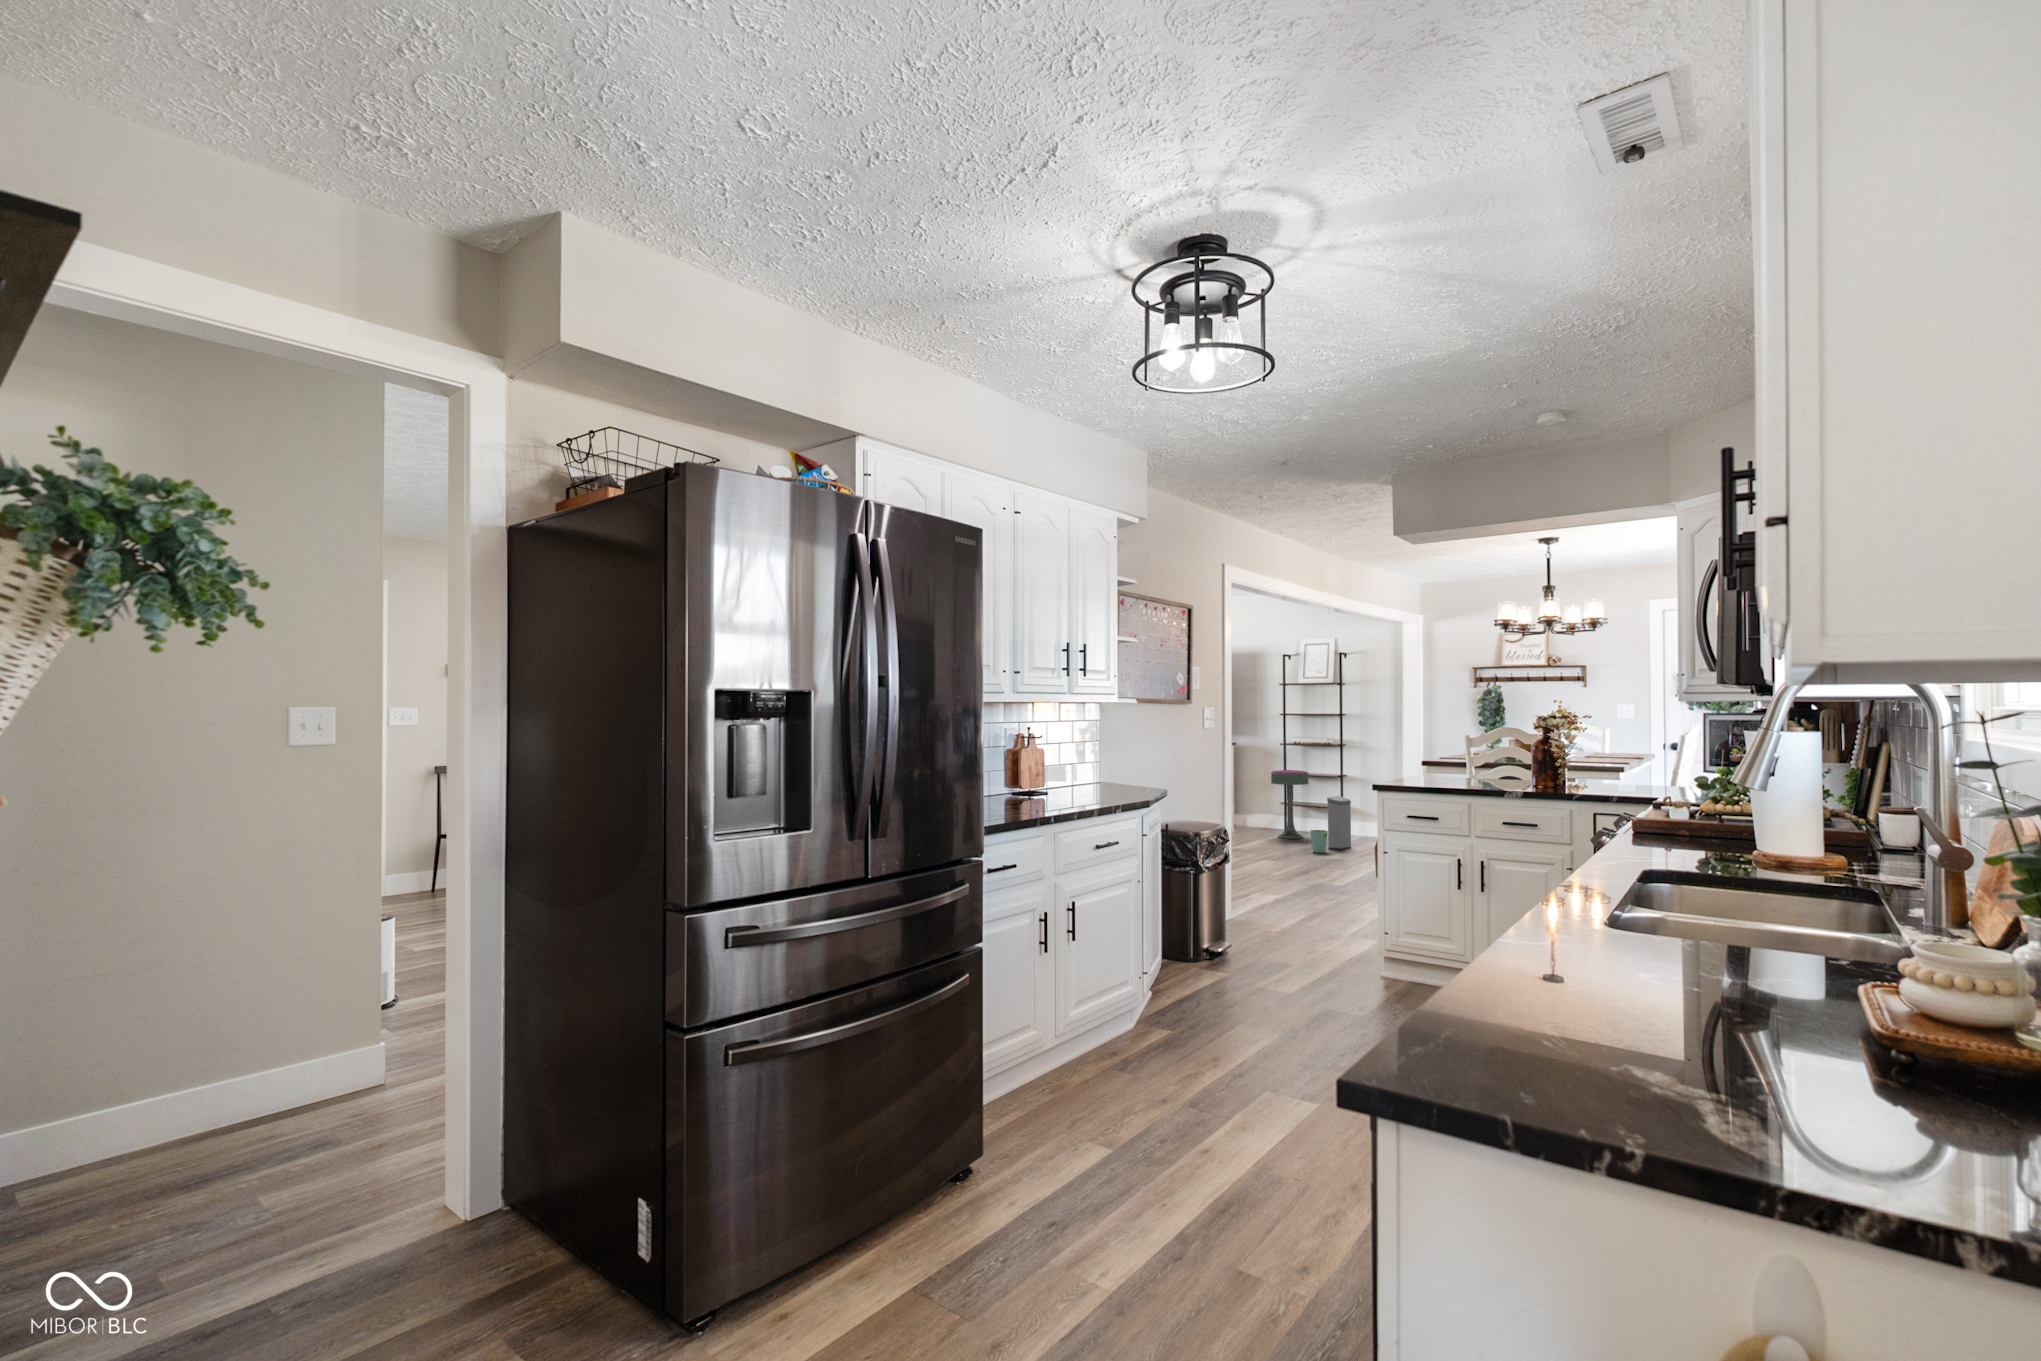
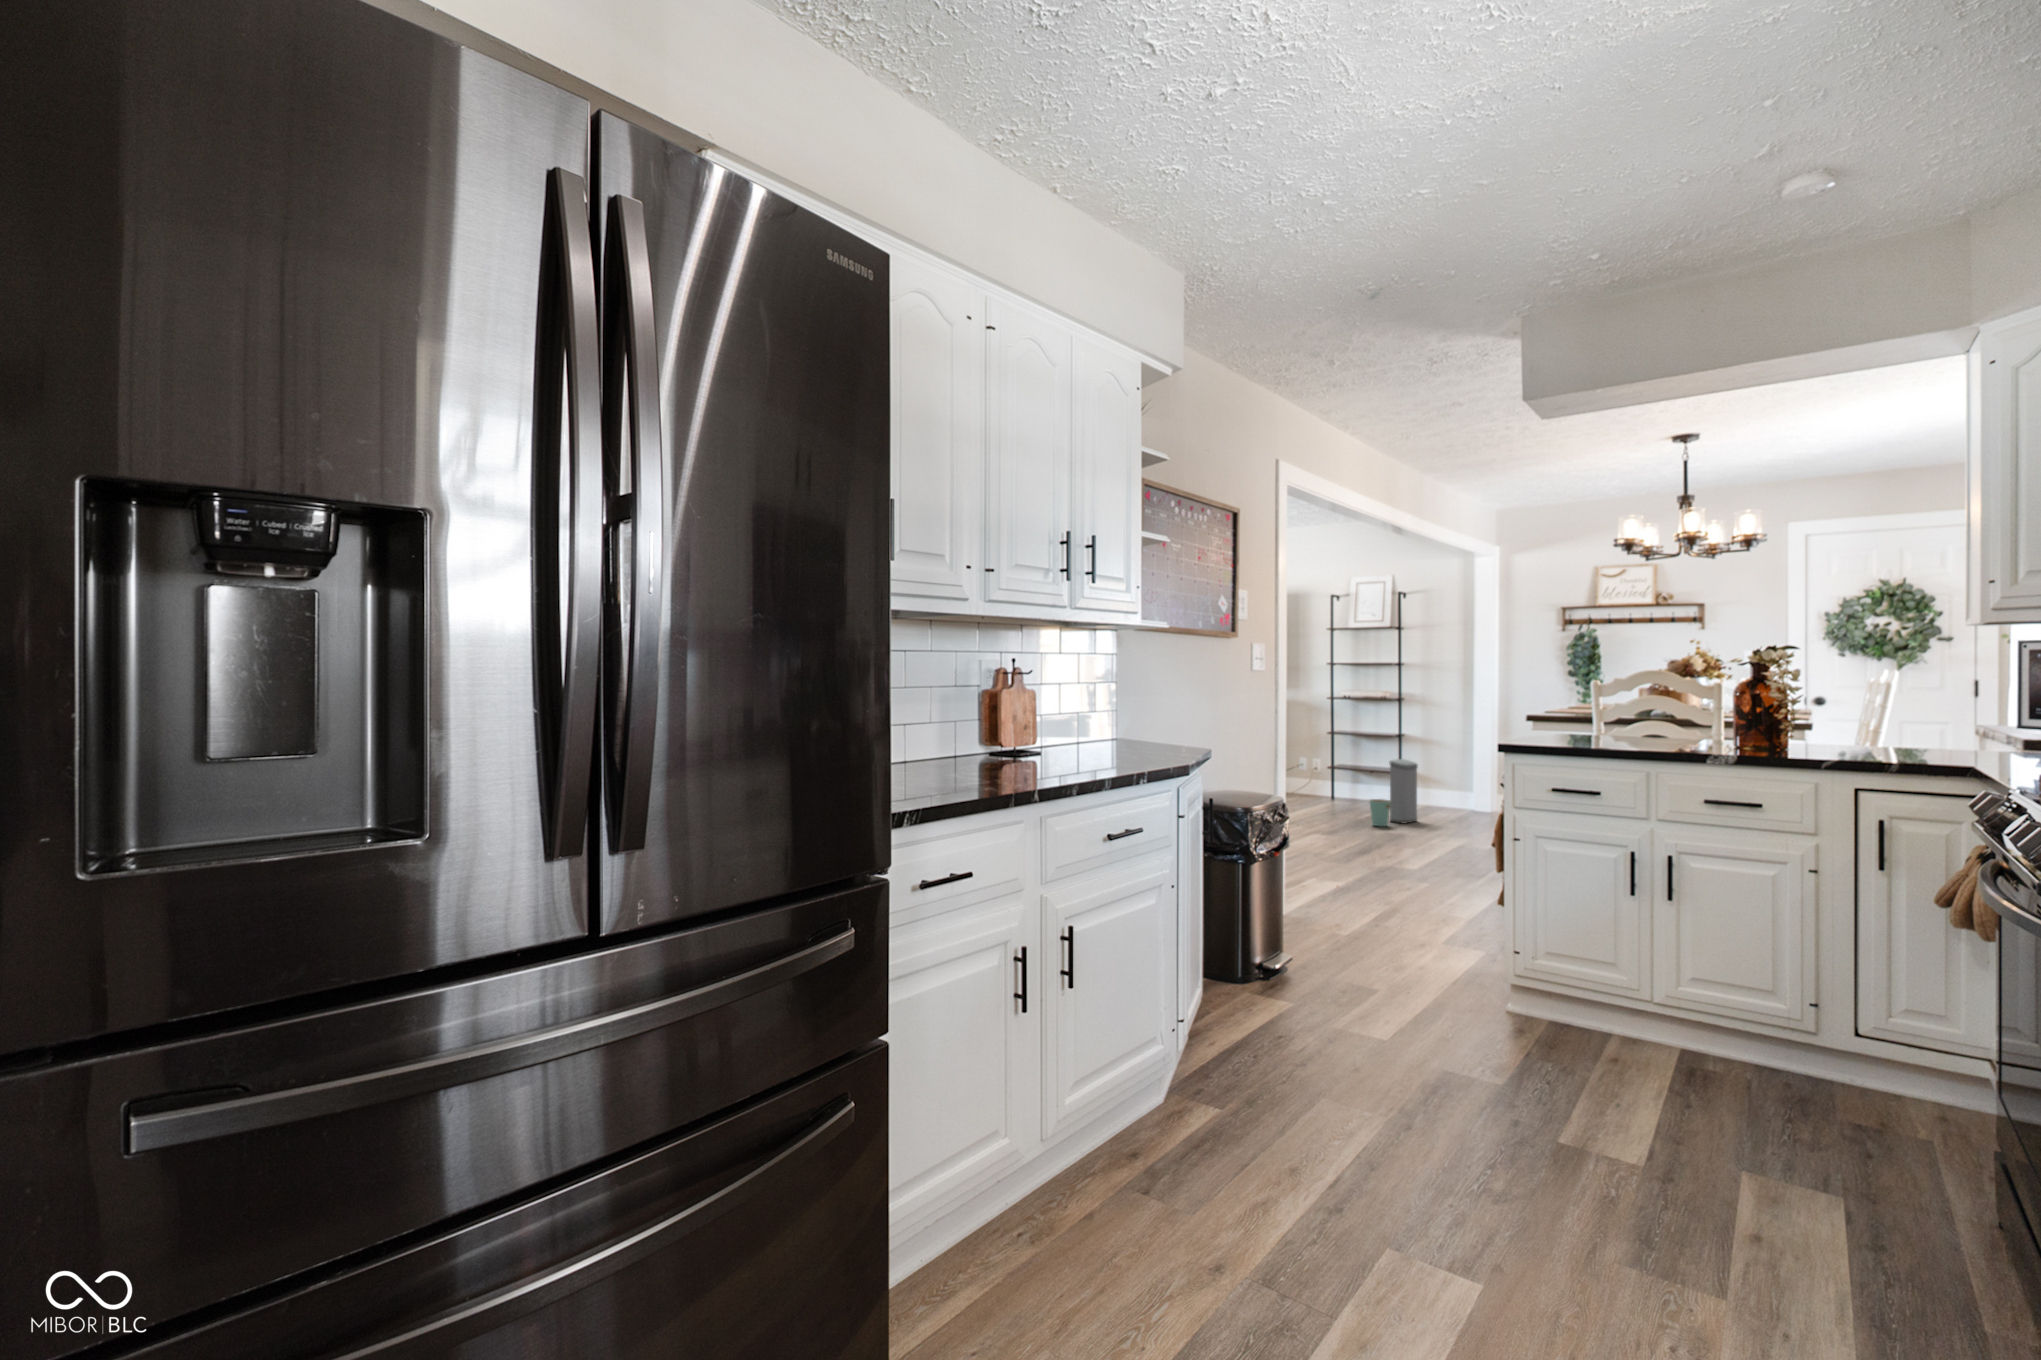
bar stool: present [1271,770,1309,839] -> none [1320,729,1364,809]

